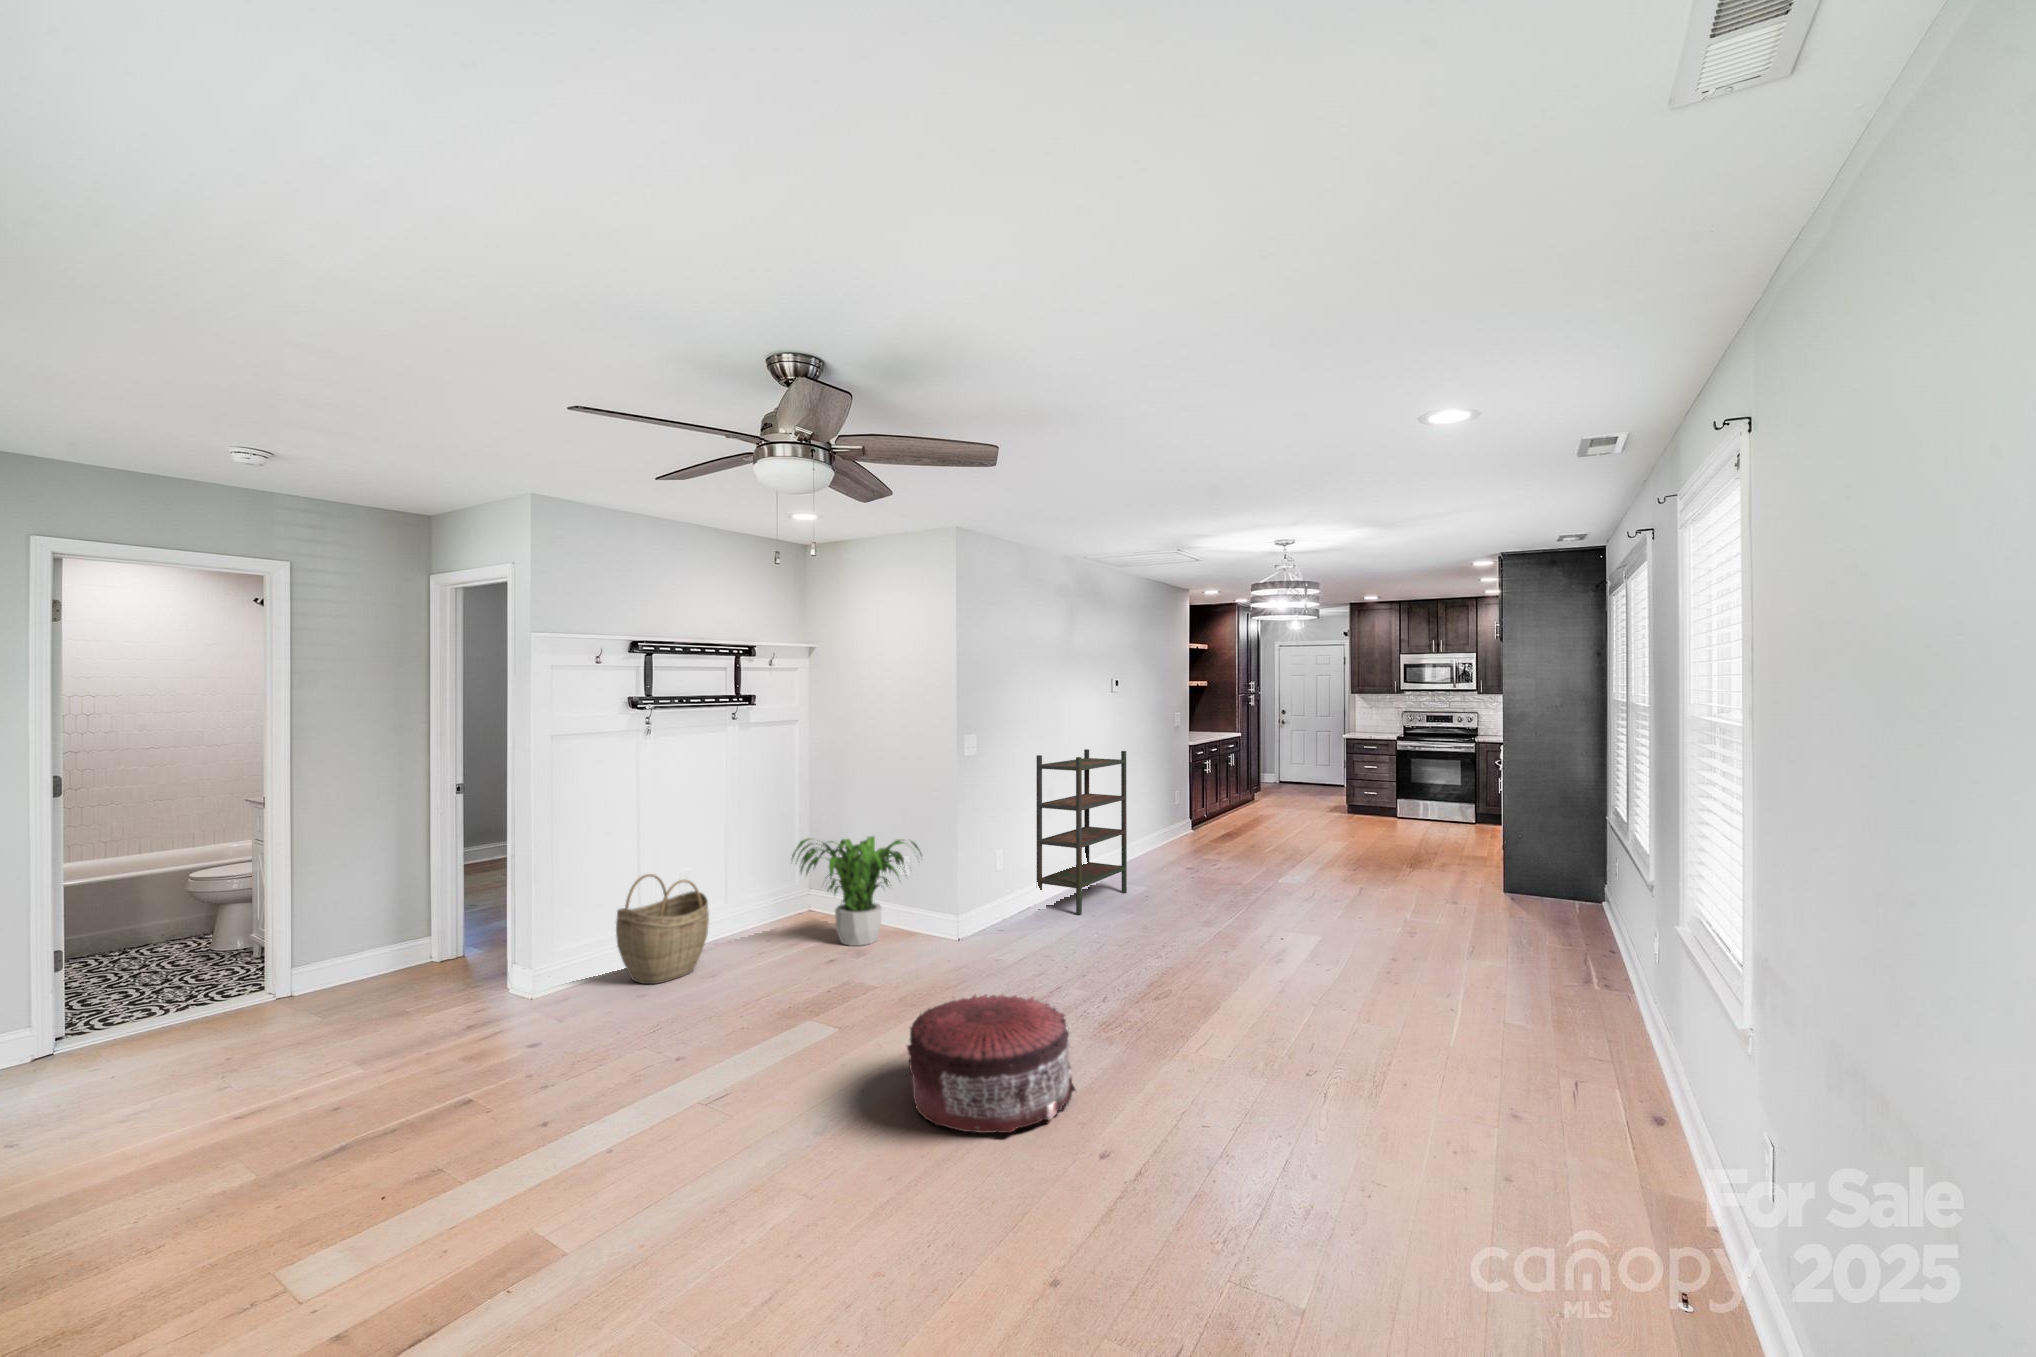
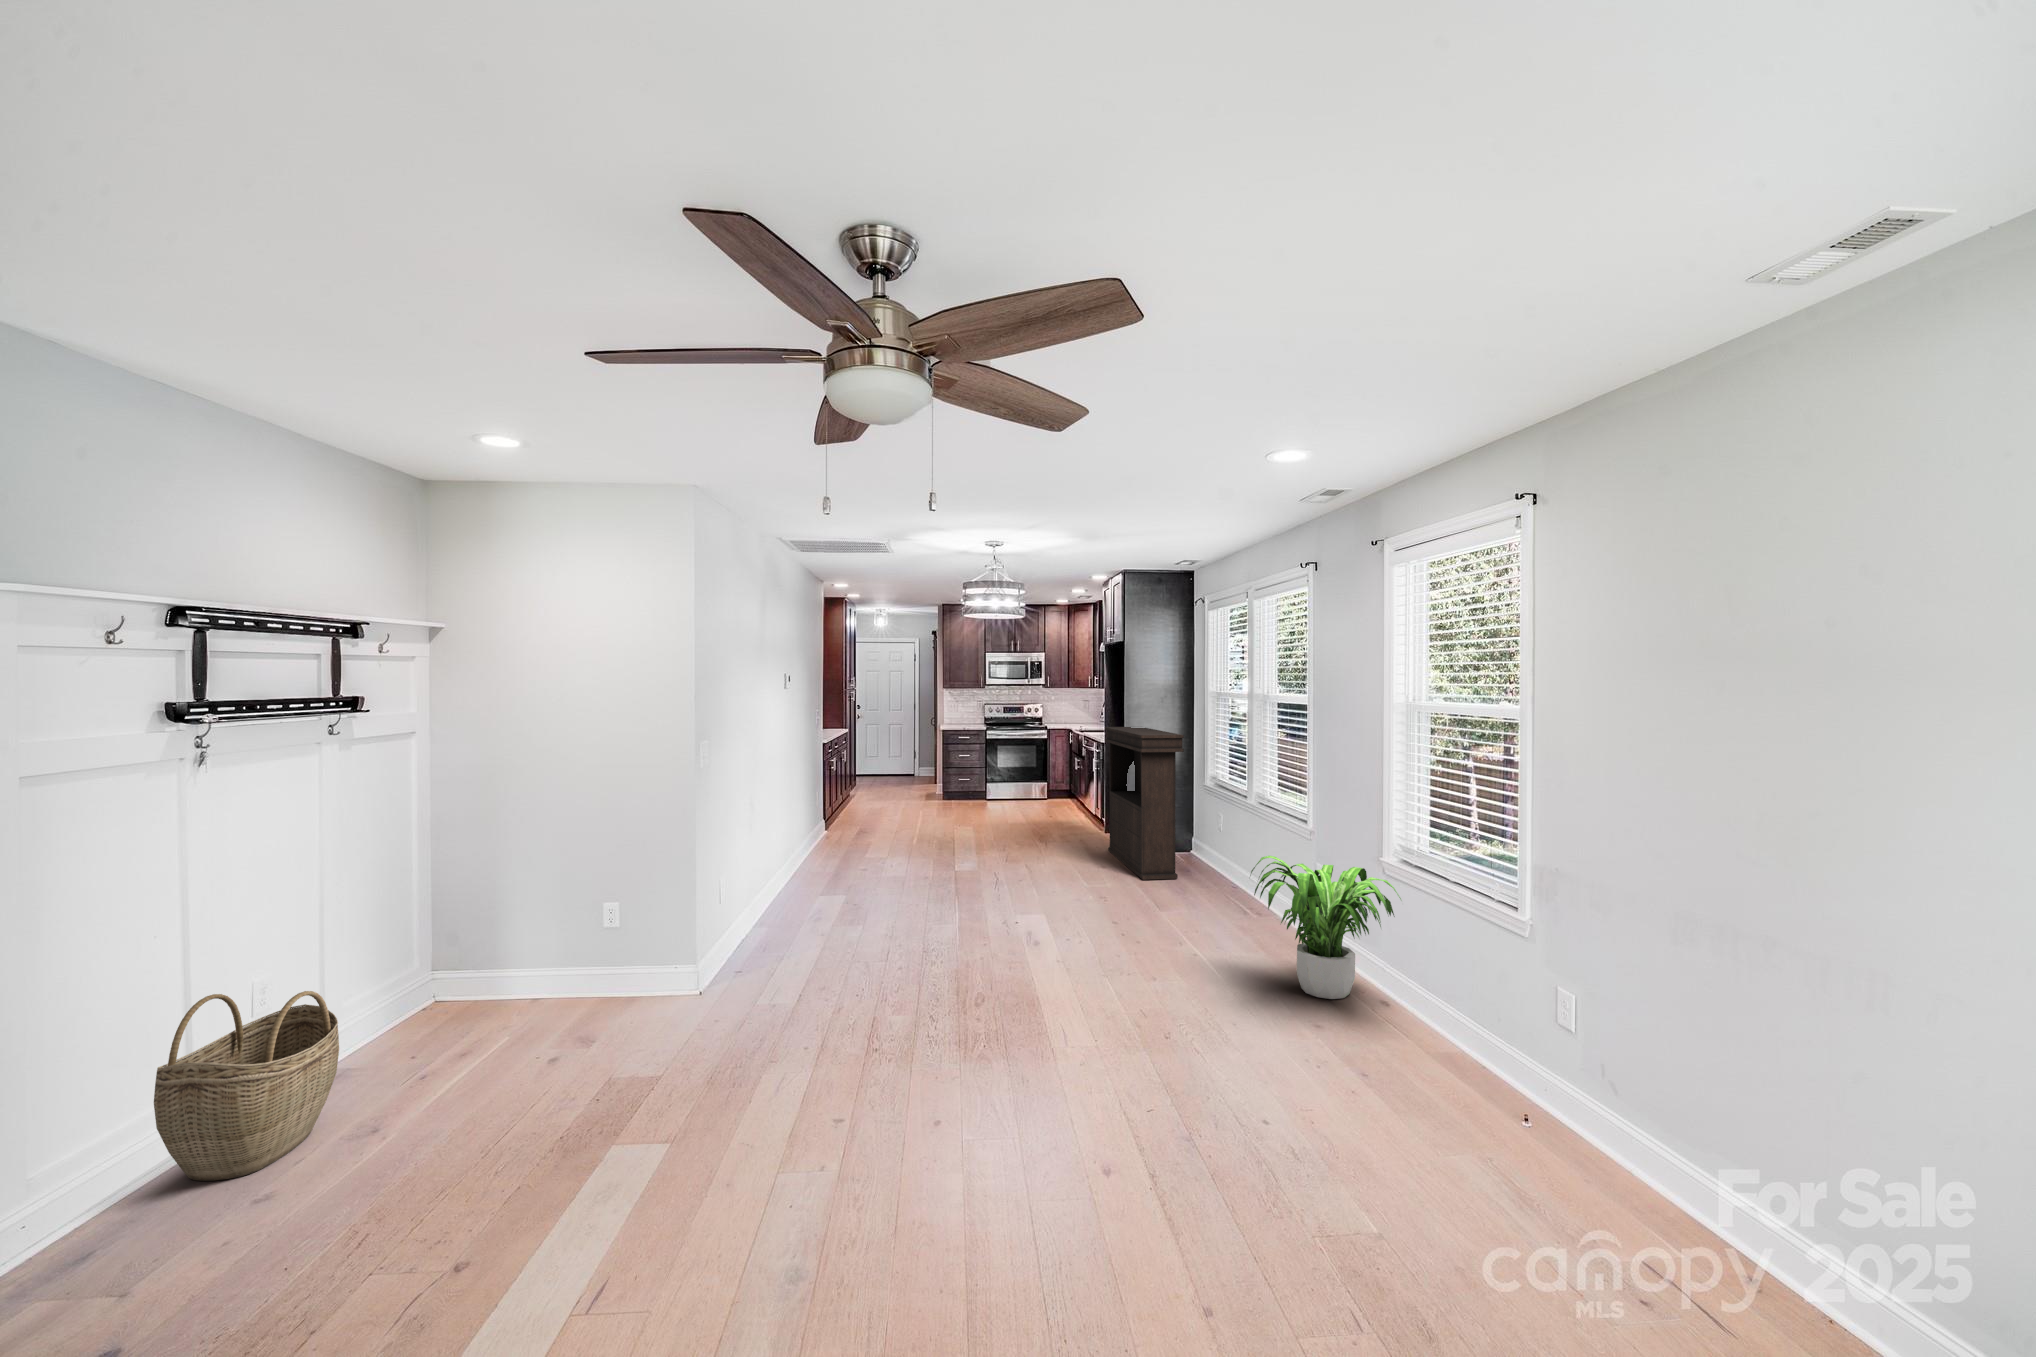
console table: none [1481,739,1545,929] -> present [1105,727,1184,880]
bookshelf: present [1036,749,1127,915] -> none [748,751,826,934]
potted plant: present [792,836,921,946] -> present [1251,856,1401,999]
pouf: present [907,995,1075,1133] -> none [846,1037,1035,1226]

